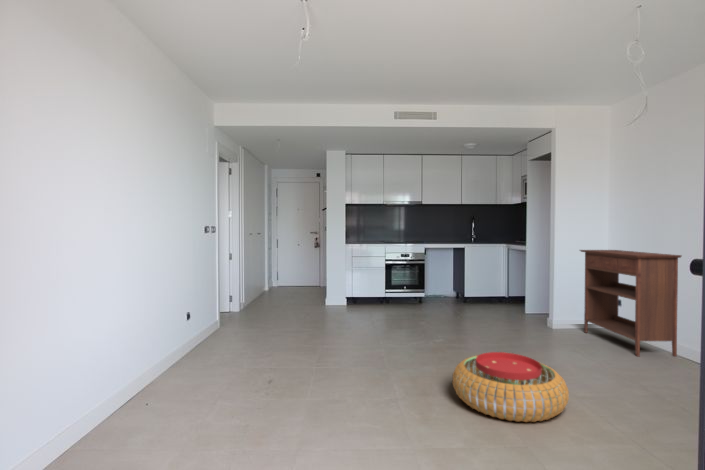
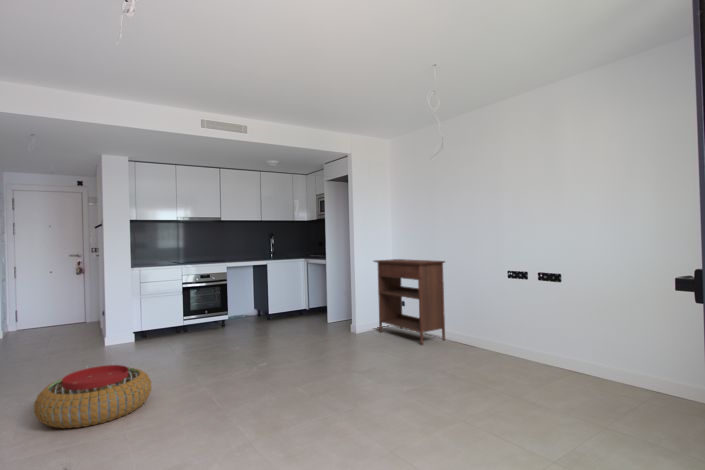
pouf: present [453,352,569,422] -> present [34,365,151,428]

